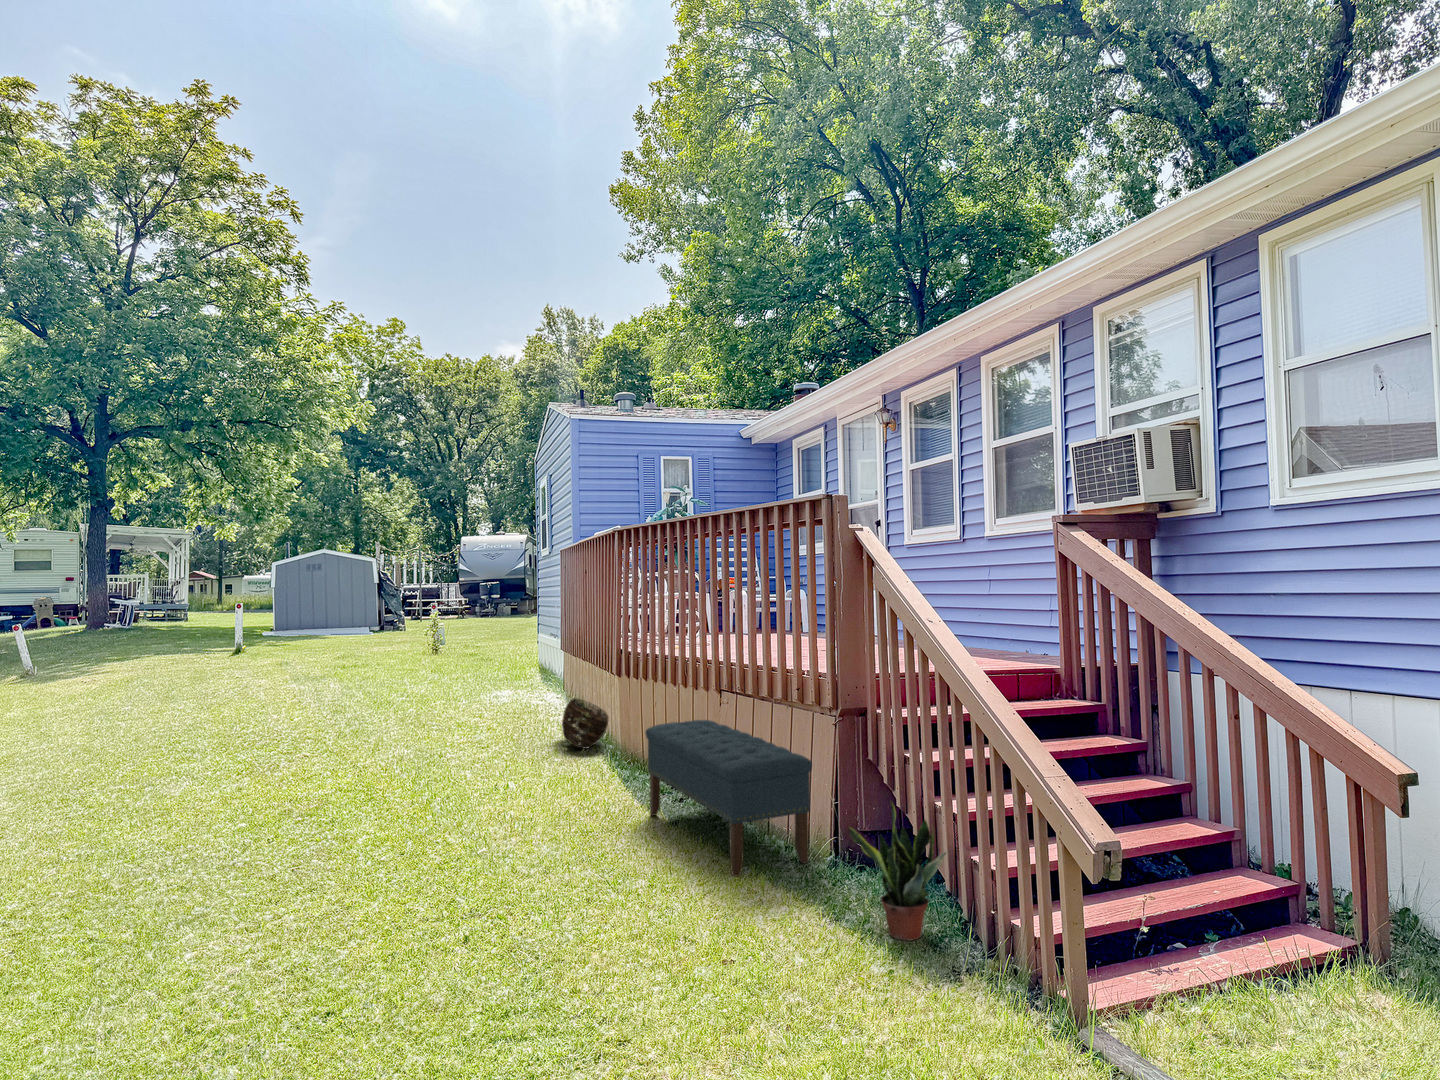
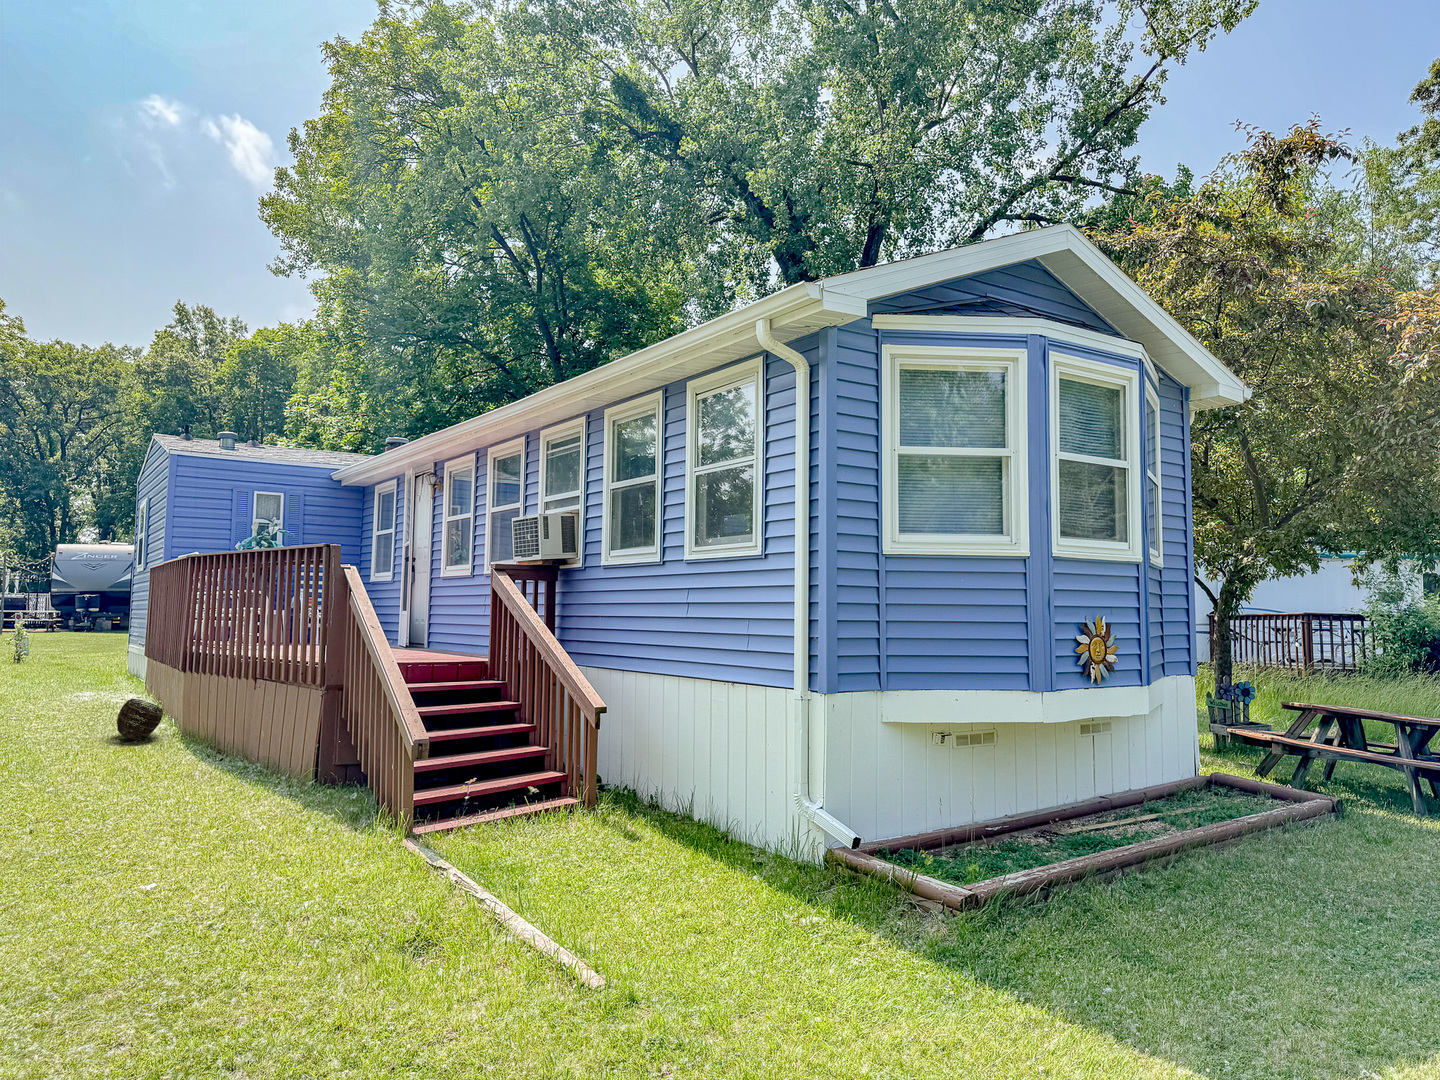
bench: present [645,720,812,877] -> none [171,705,285,804]
potted plant: present [849,802,947,941] -> none [280,741,338,823]

